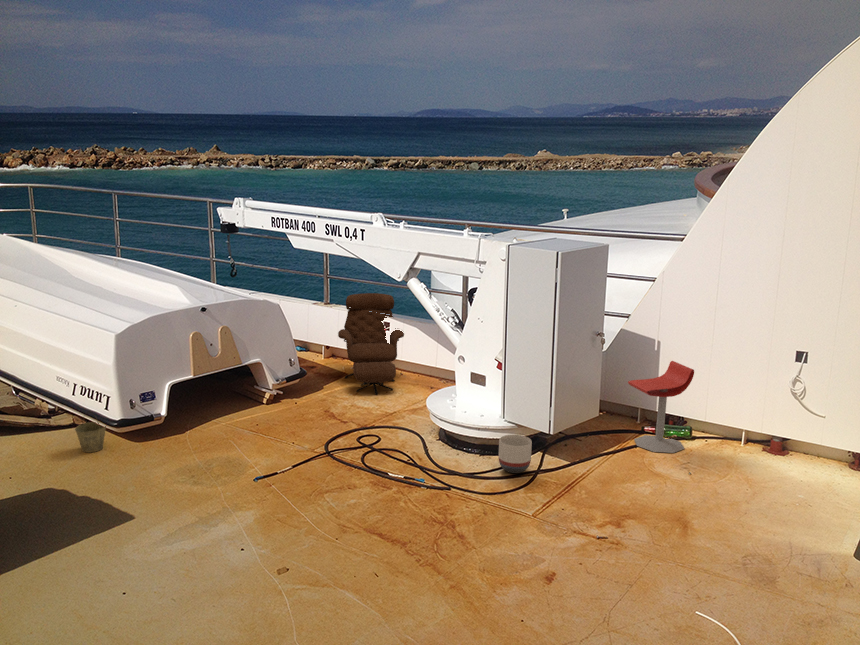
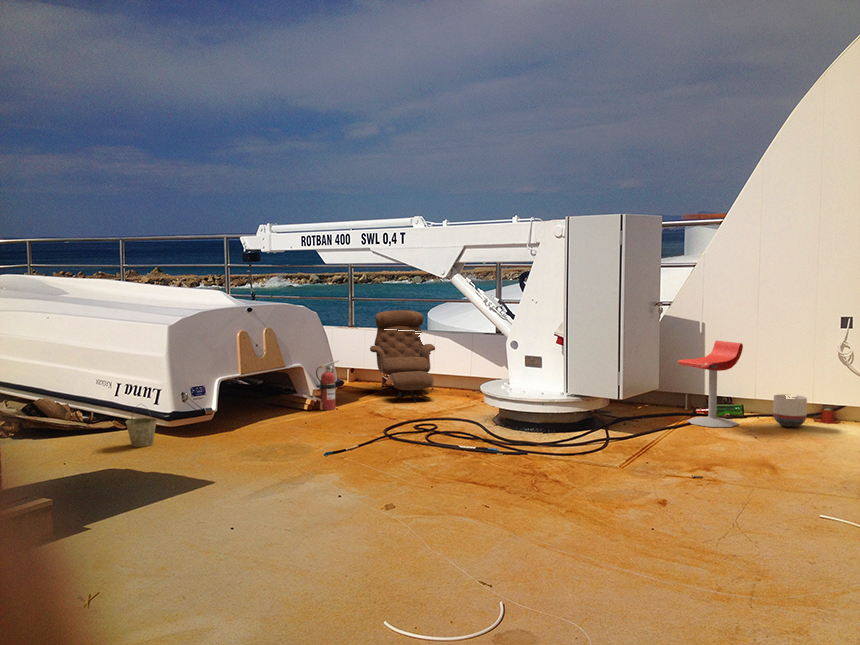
fire extinguisher: none [274,354,299,403] -> present [316,361,339,410]
planter: present [499,435,532,473] -> present [773,394,807,427]

